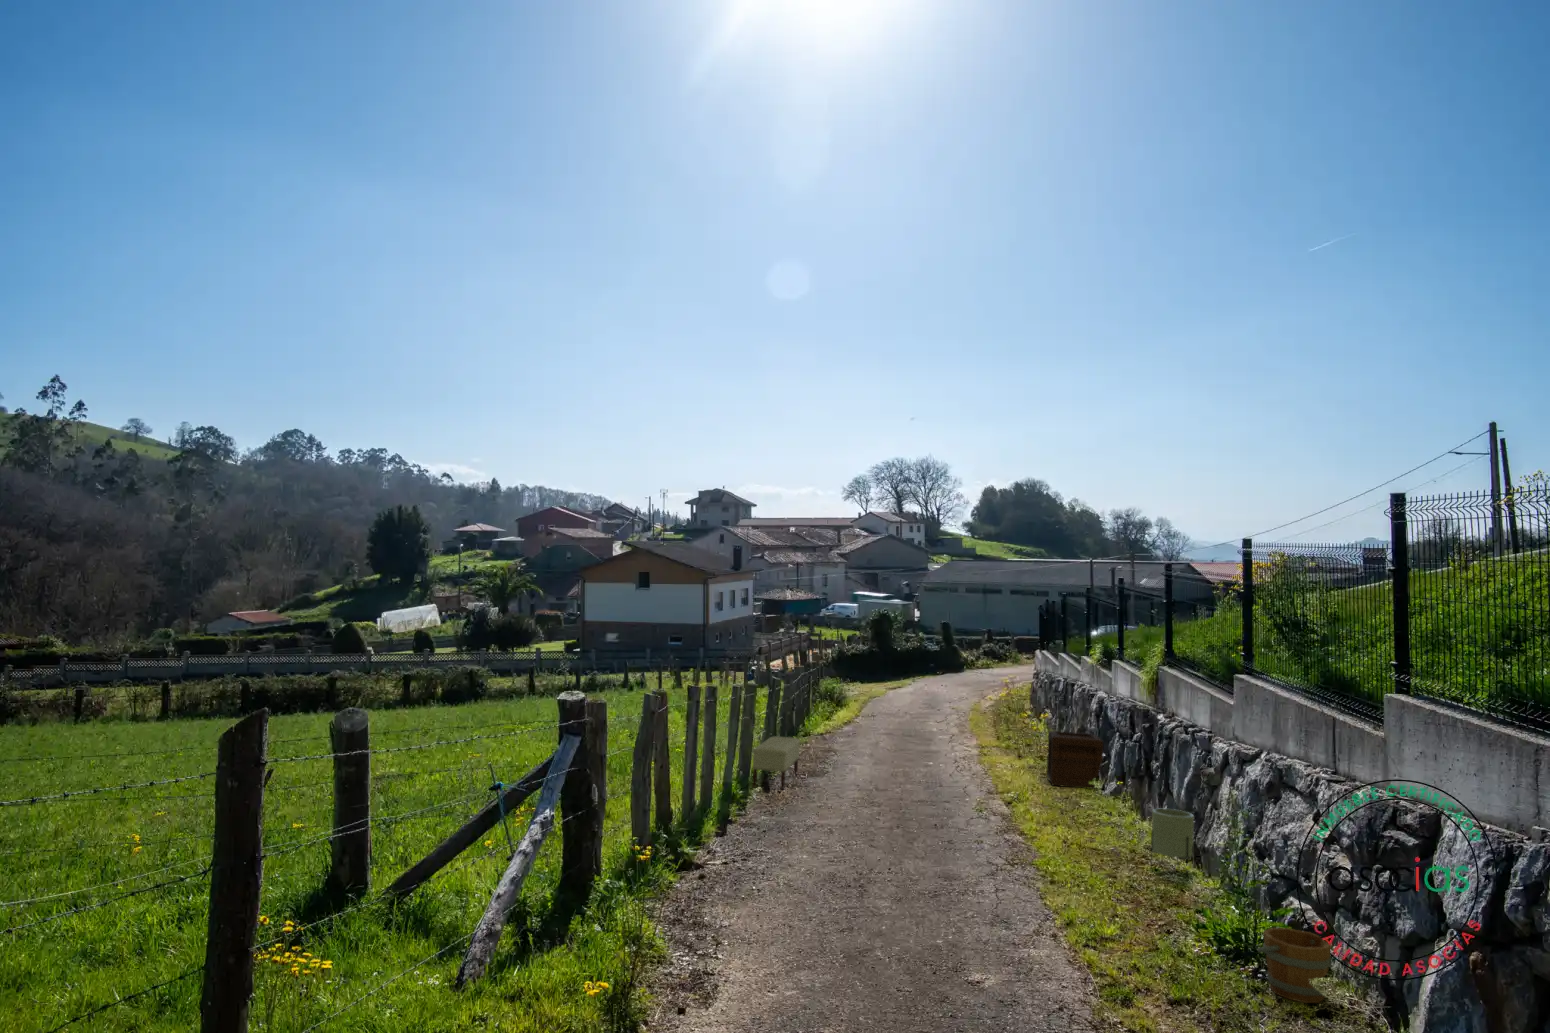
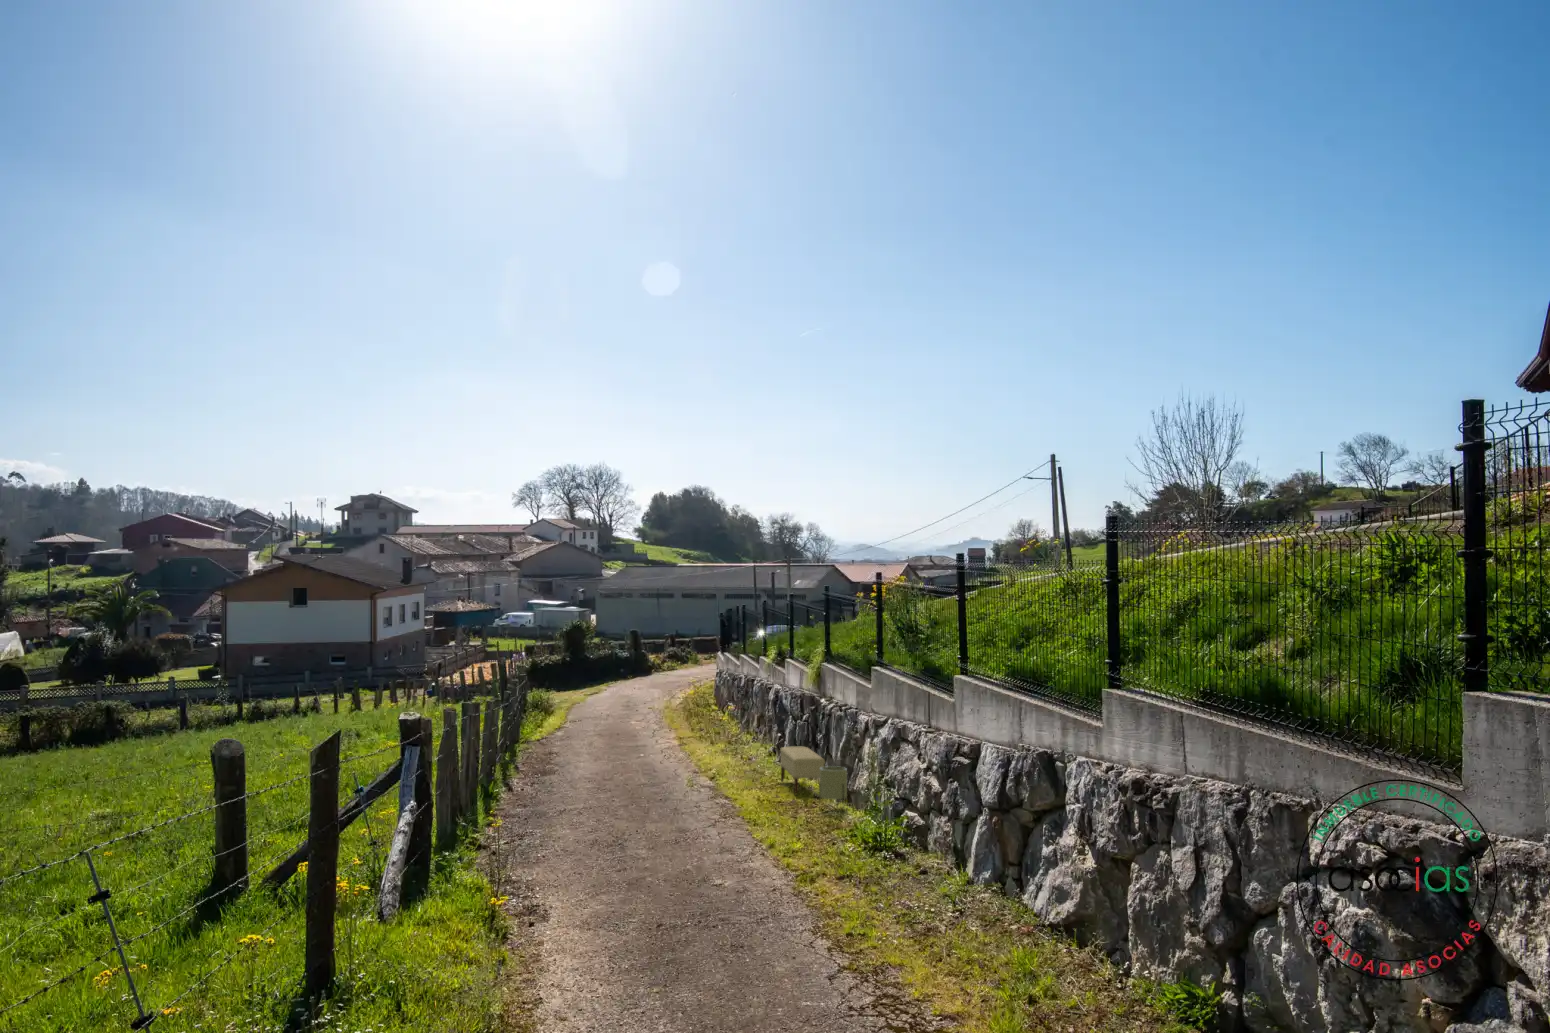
wooden crate: present [1047,731,1103,789] -> none [736,719,780,763]
bench: present [752,736,800,790] -> present [780,747,825,795]
bucket: present [1257,928,1332,1003] -> none [886,827,928,870]

